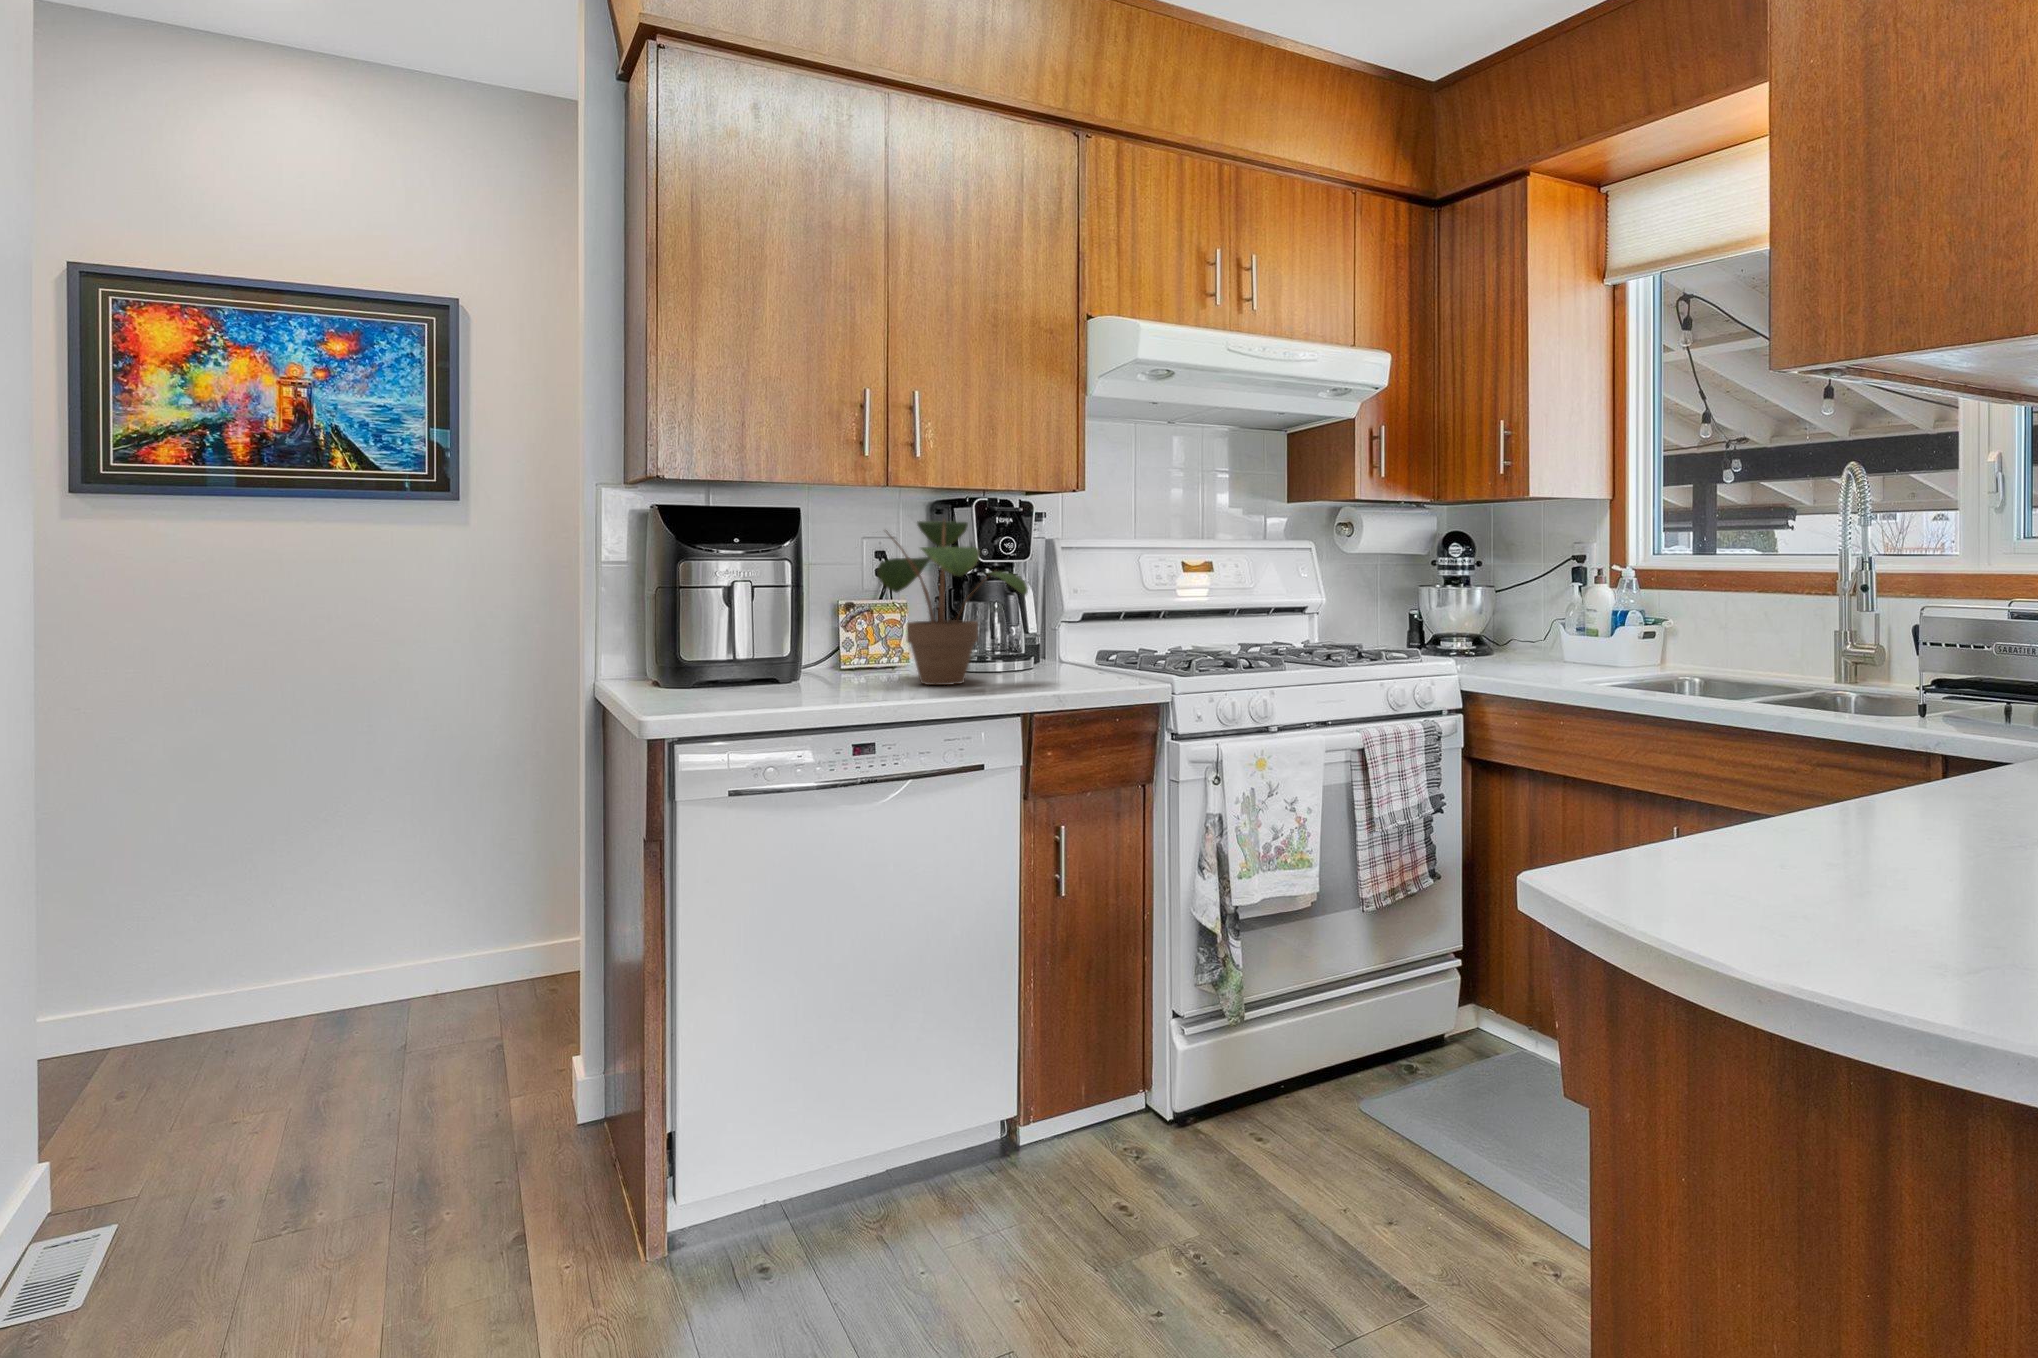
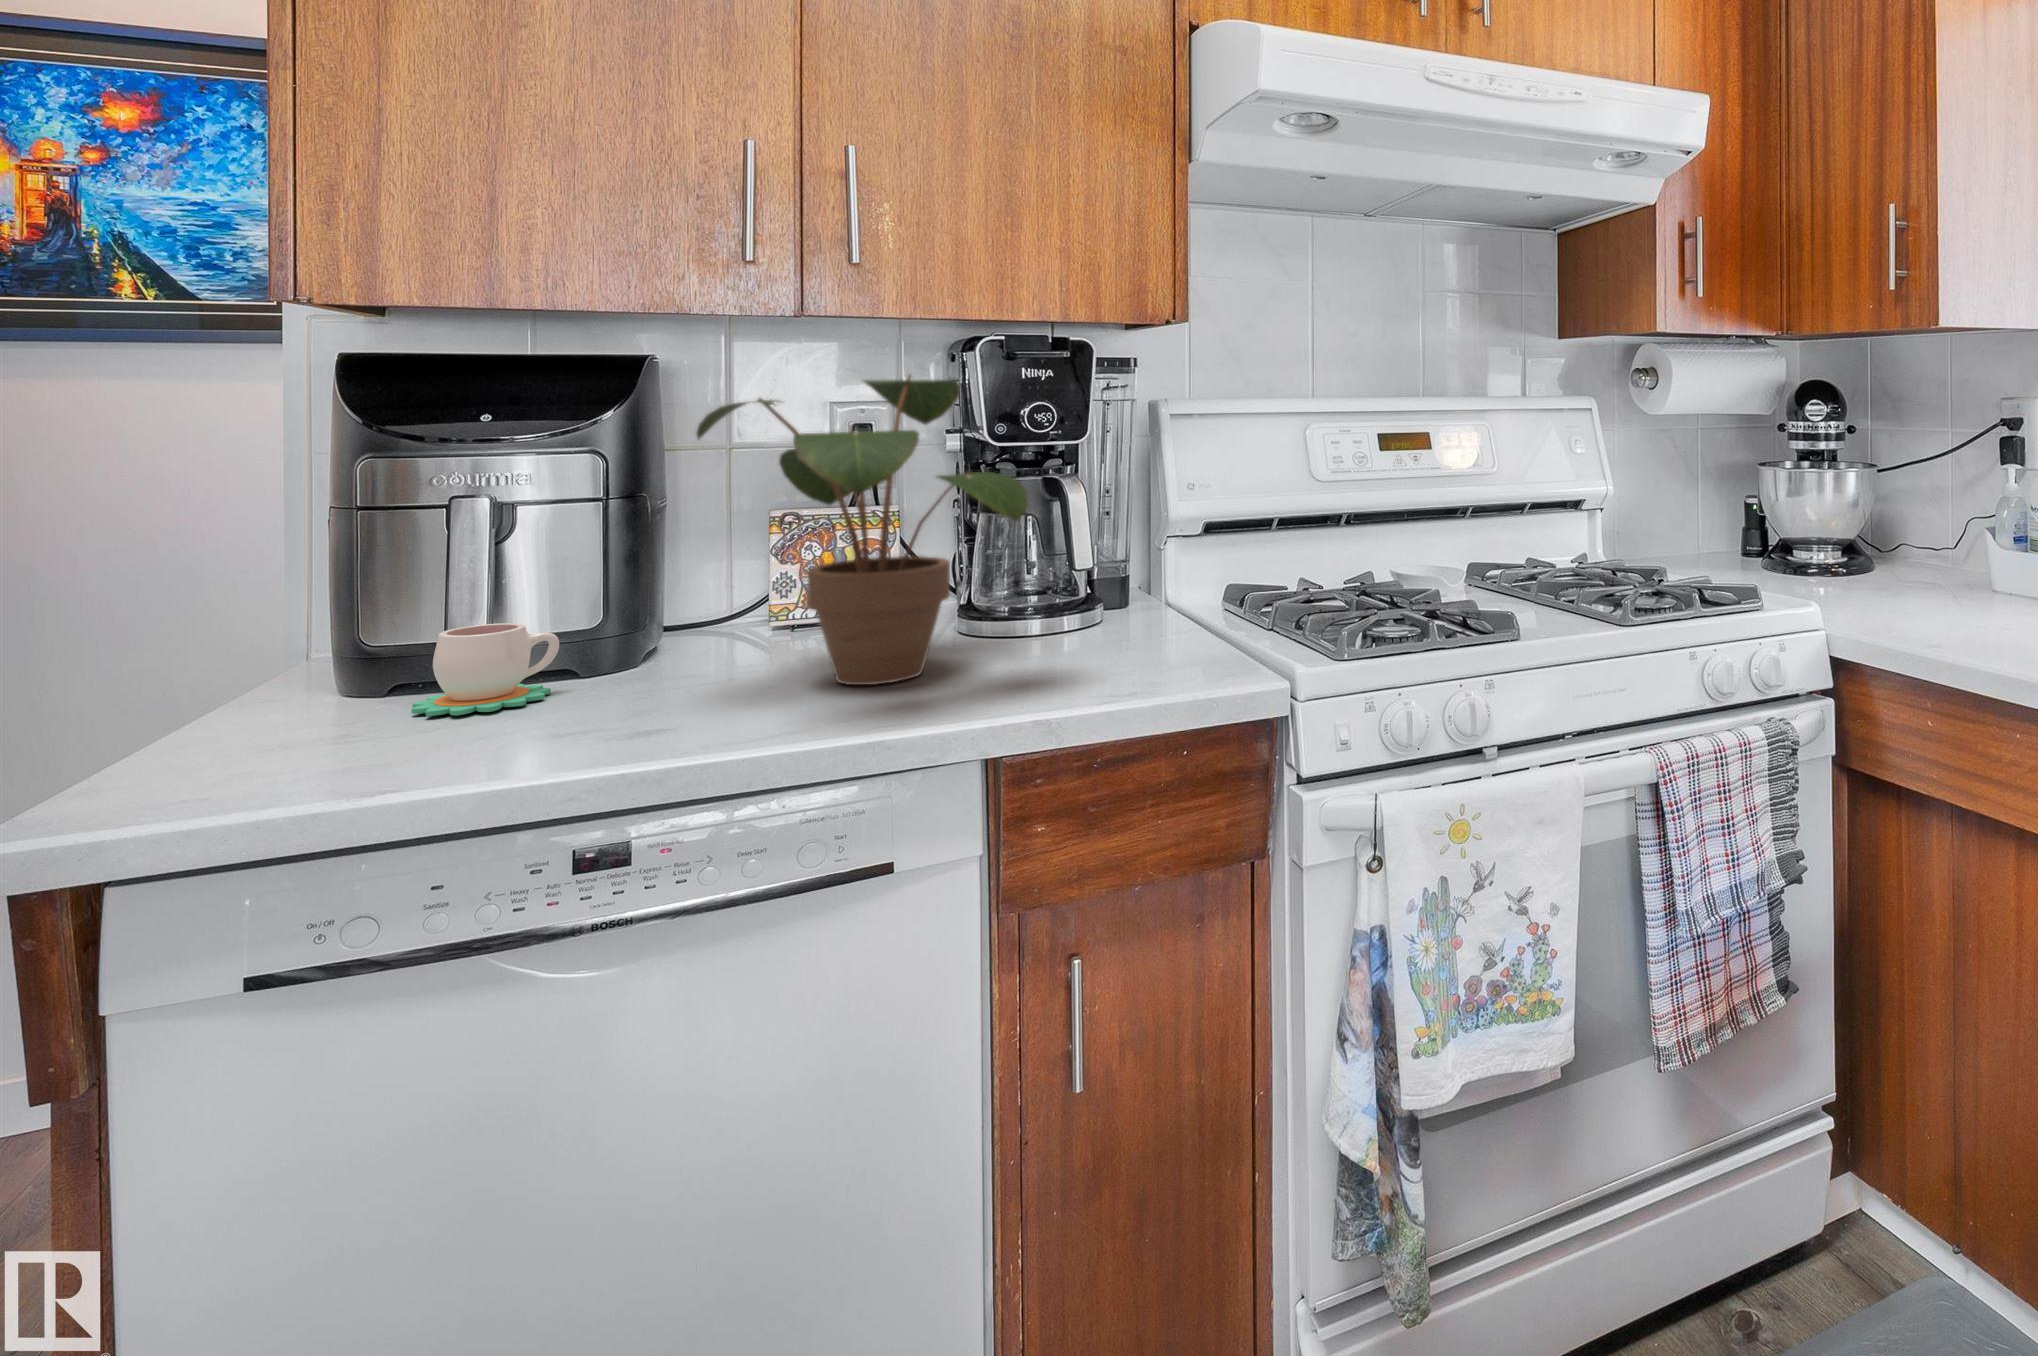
mug: none [714,650,777,693] -> present [412,623,559,716]

